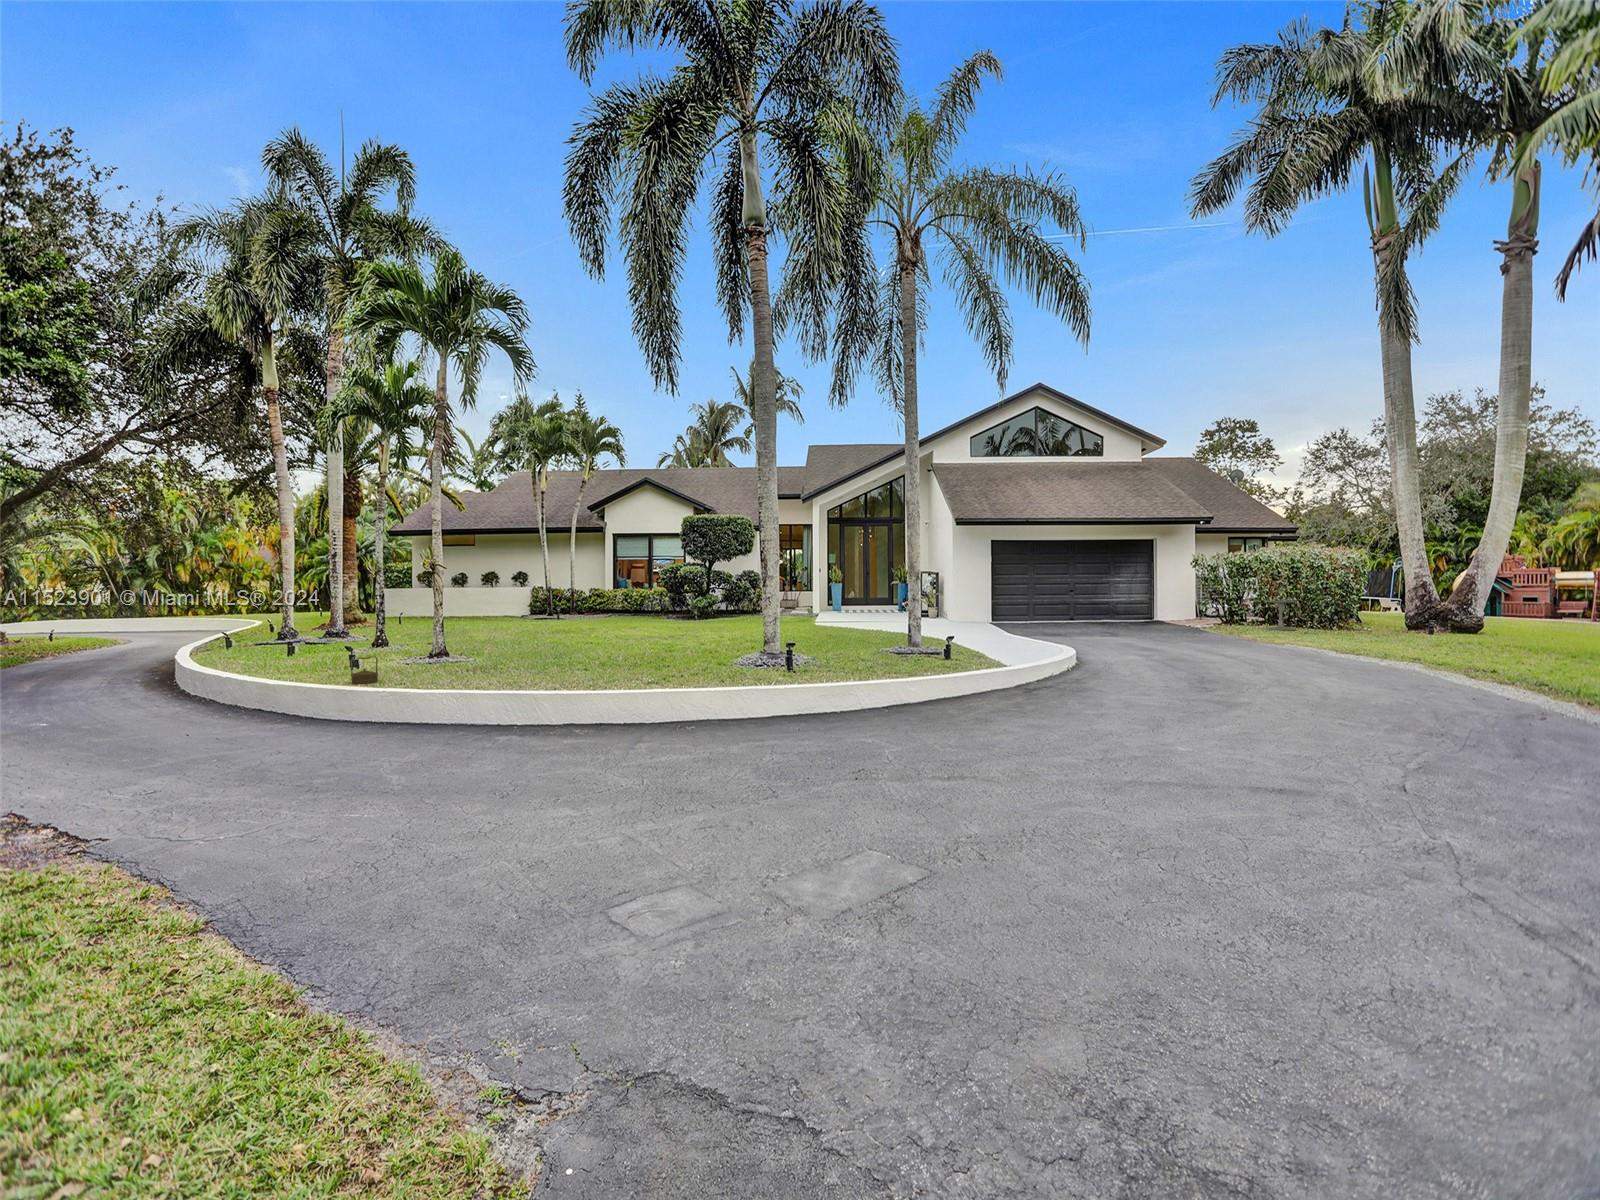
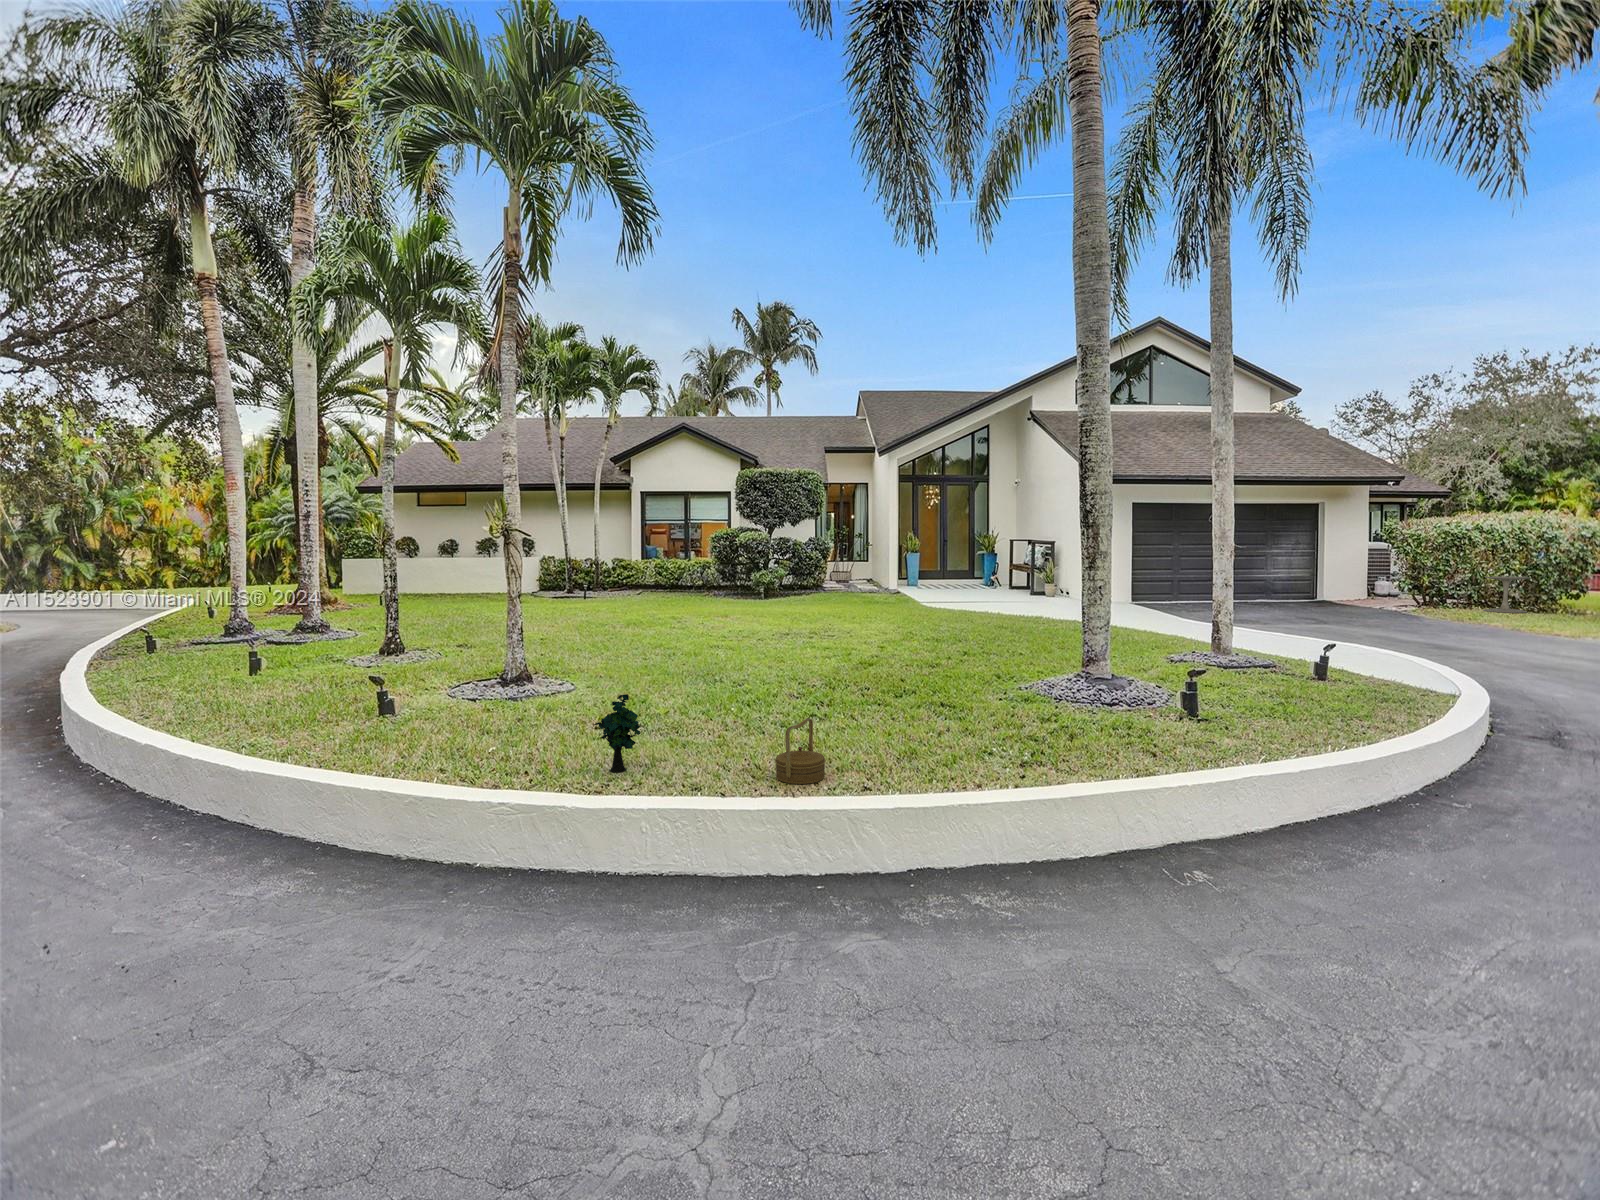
decorative plant: none [438,651,464,692] -> present [594,694,640,772]
basket: present [350,656,378,684] -> present [775,718,826,784]

